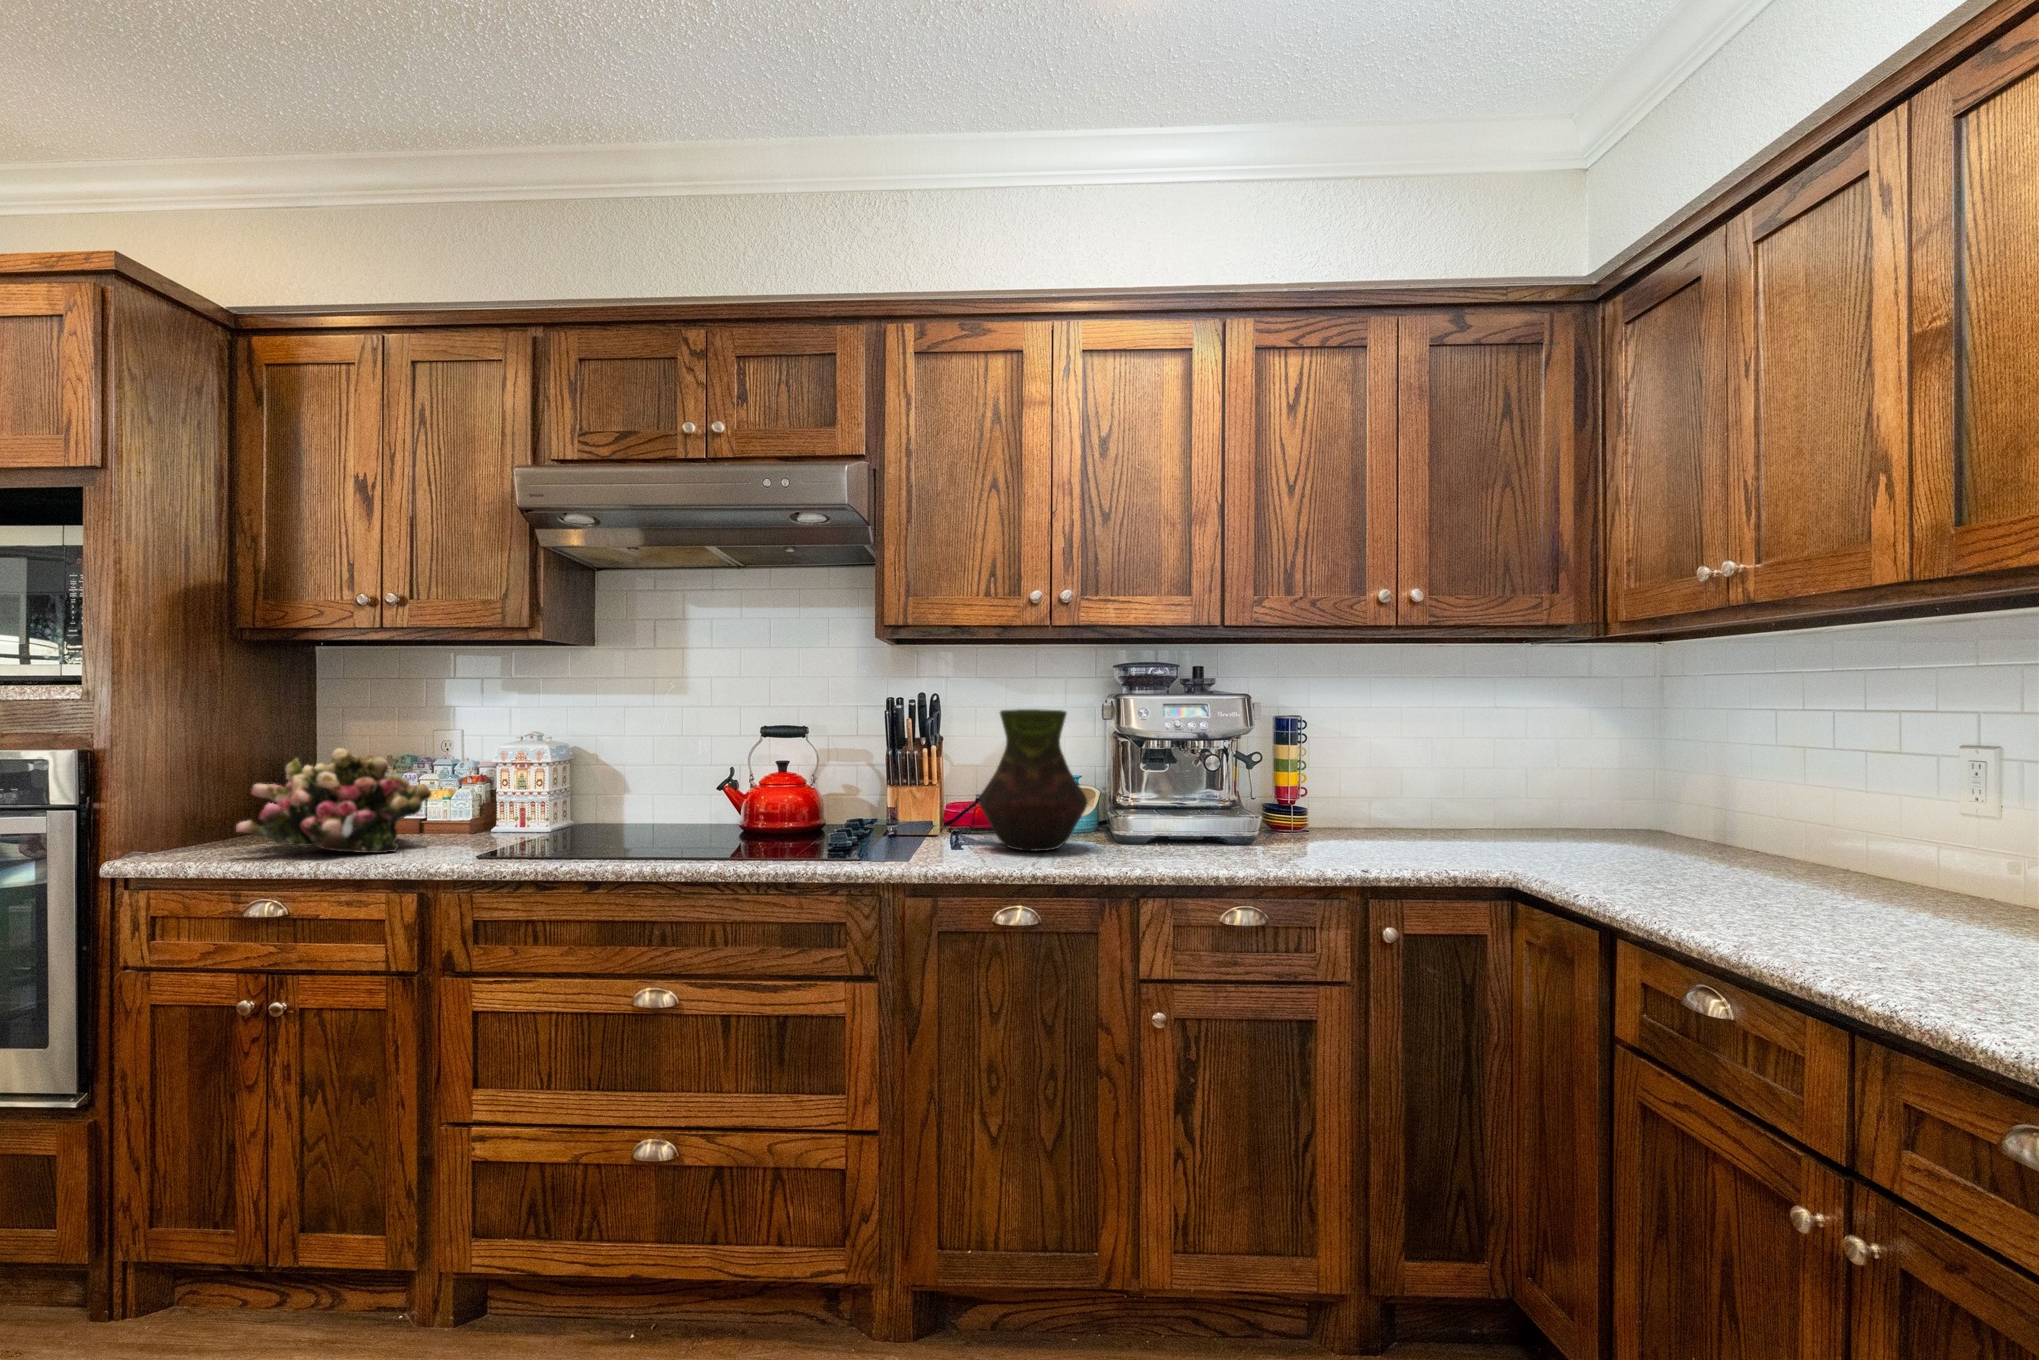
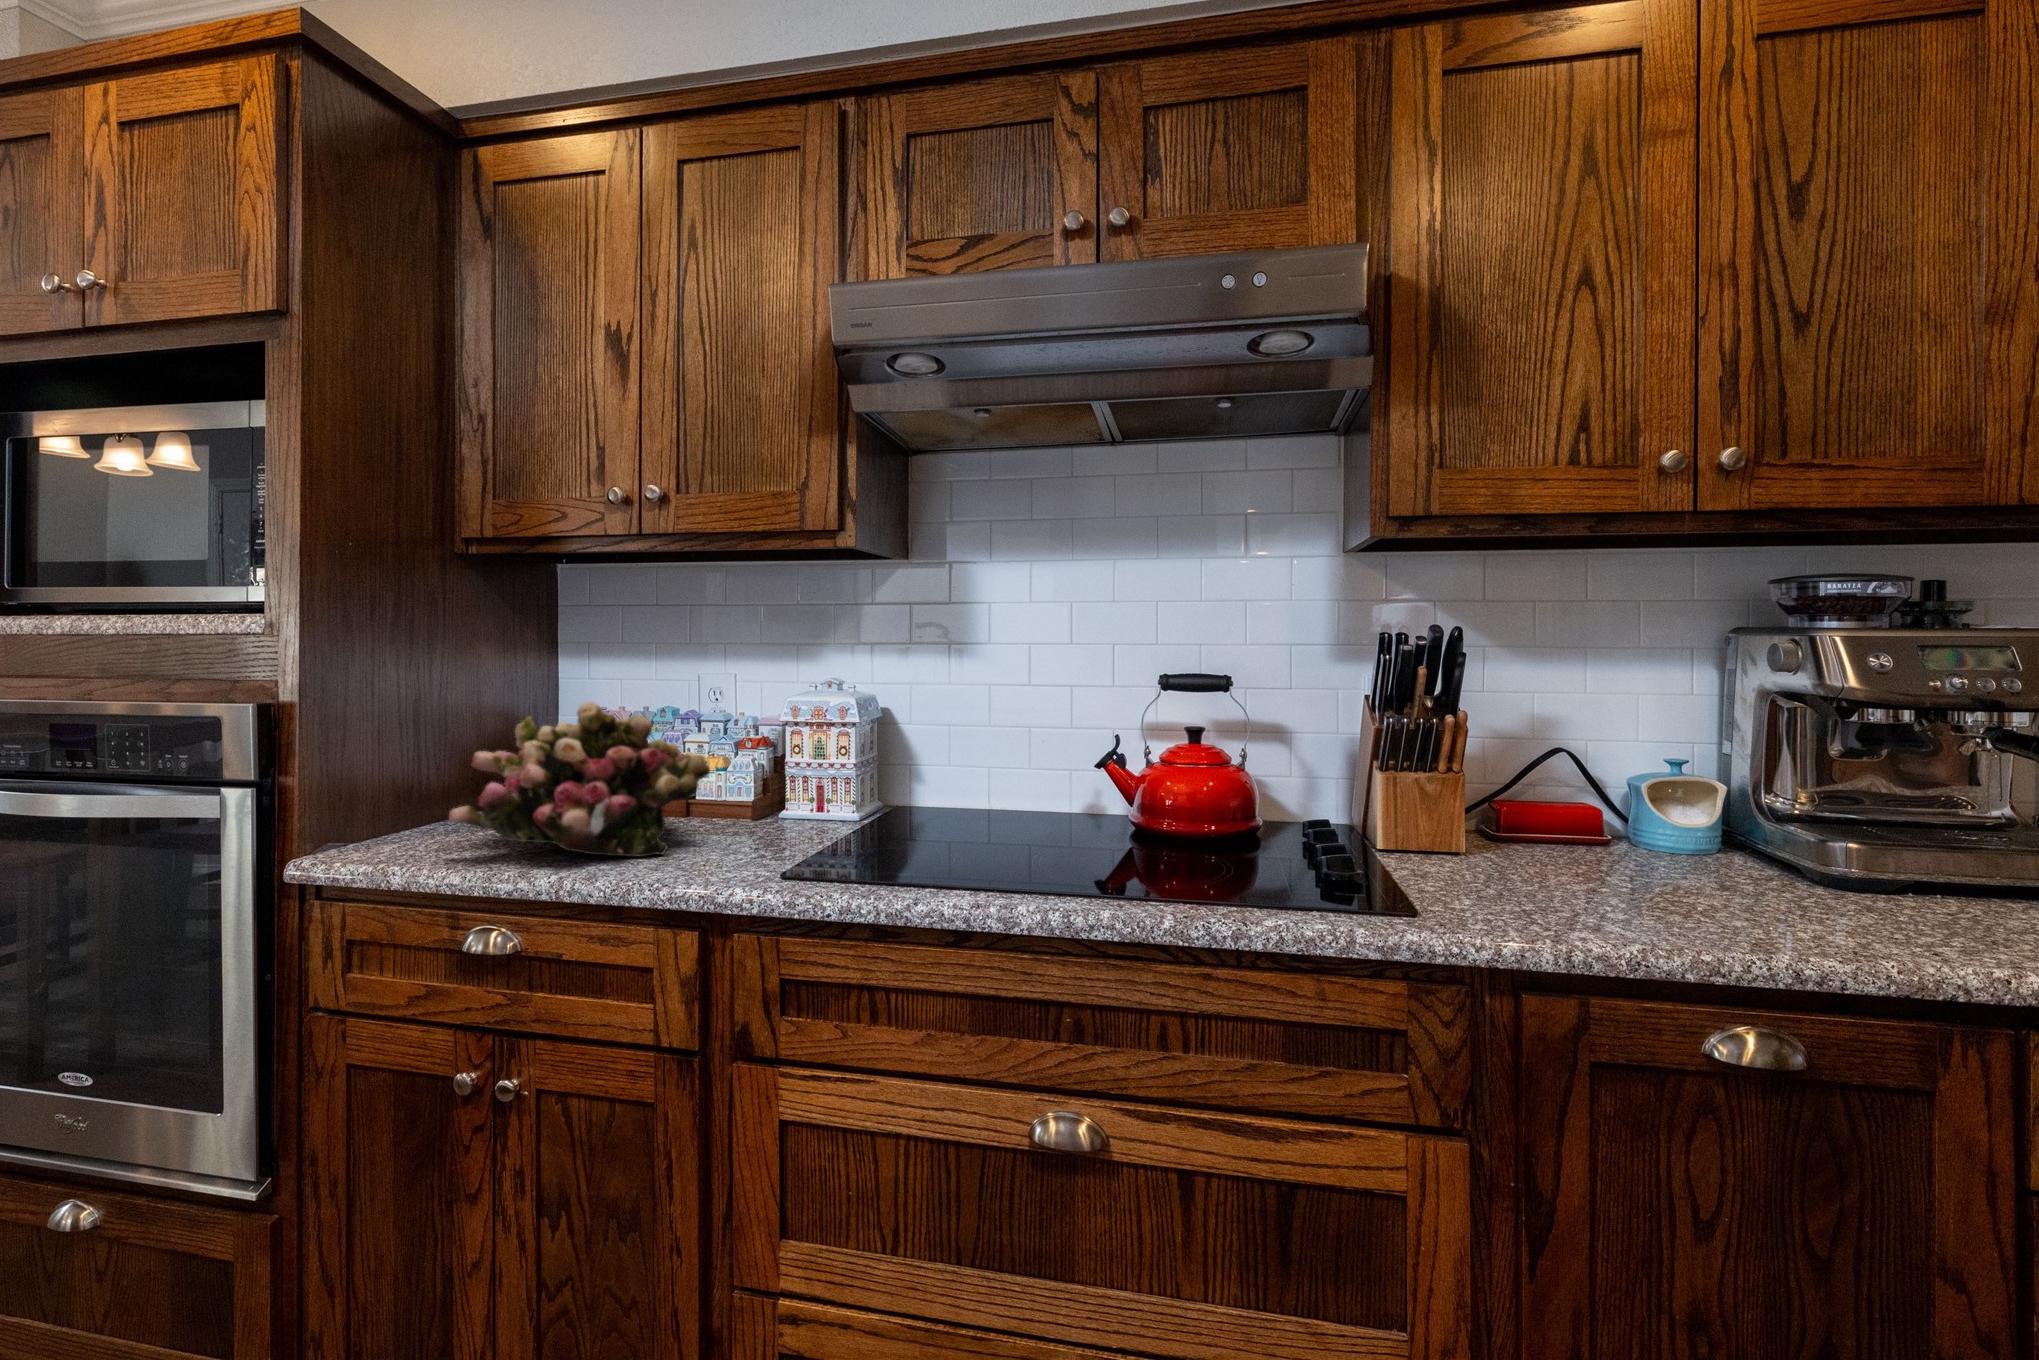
vase: present [979,709,1087,851] -> none [1578,657,1807,904]

